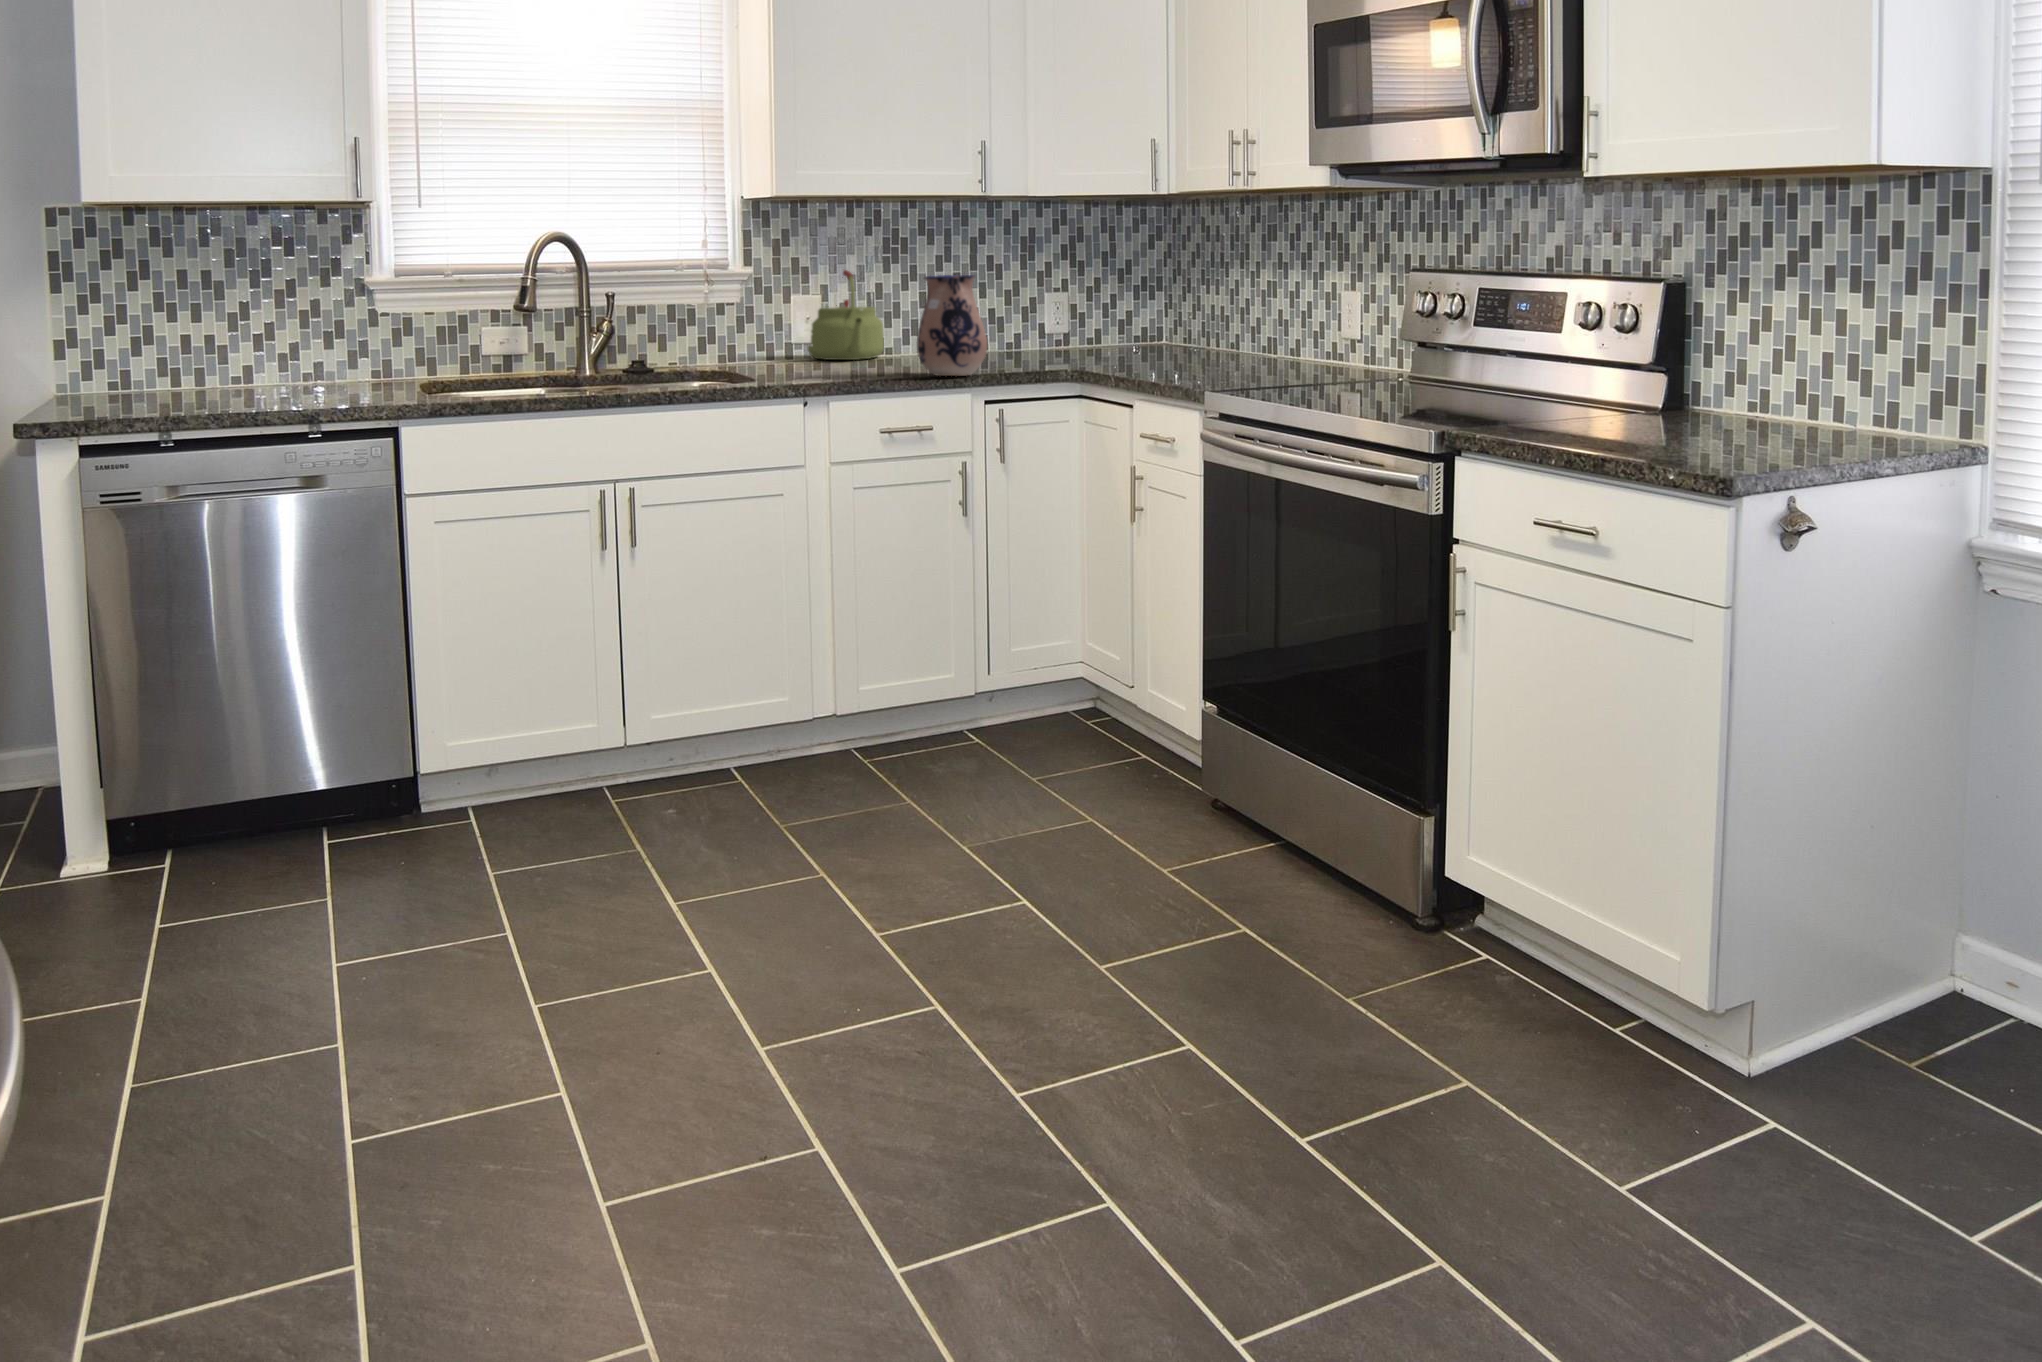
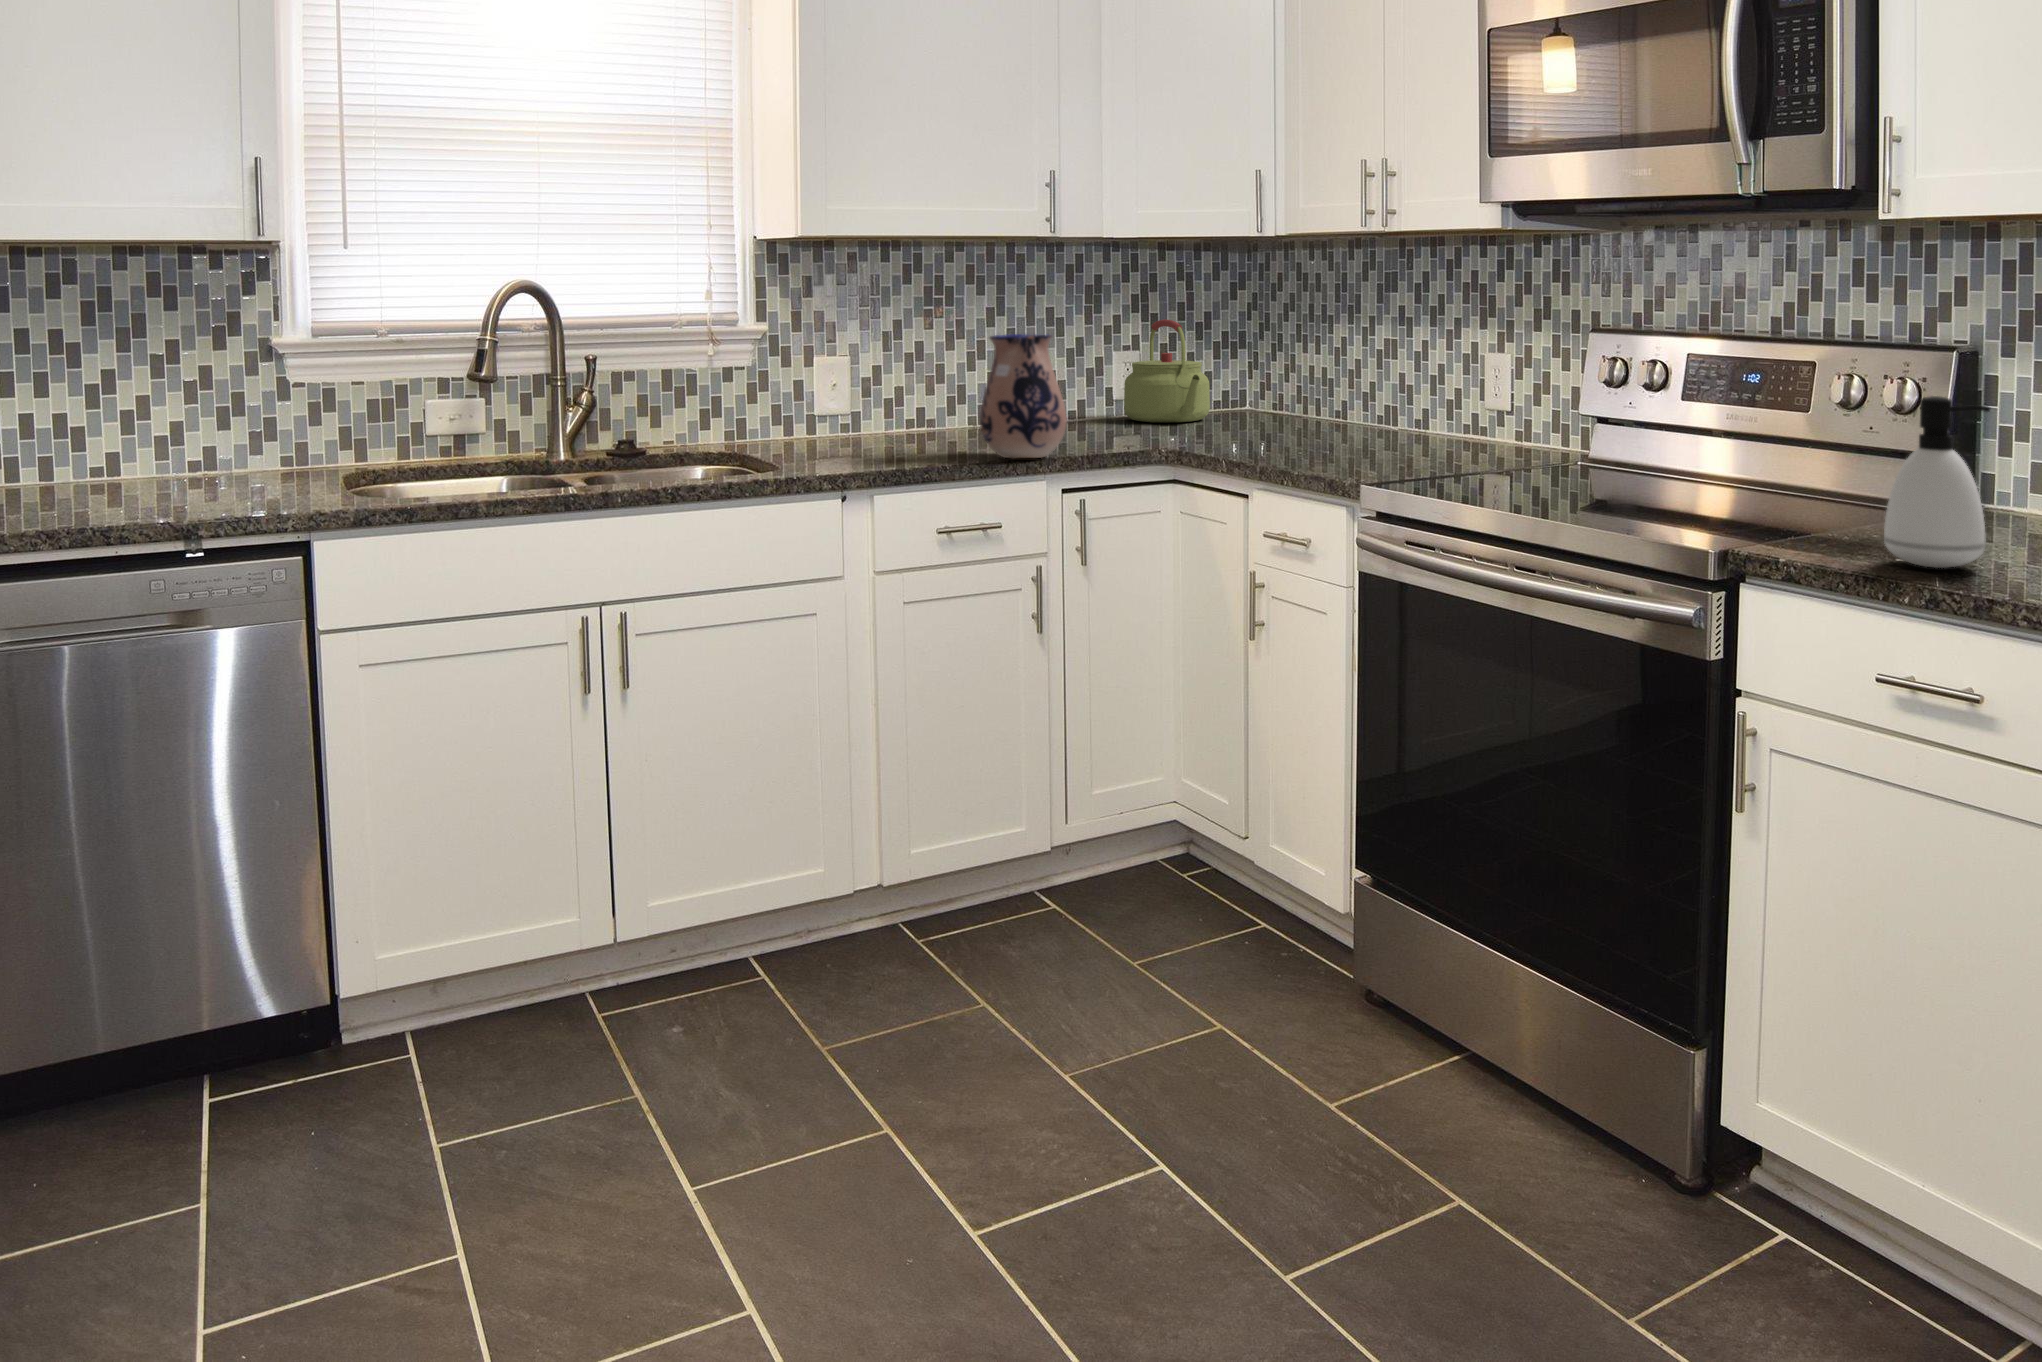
kettle: present [808,270,884,360] -> present [1124,320,1210,422]
soap dispenser: none [1555,313,1629,442] -> present [1884,396,1990,568]

